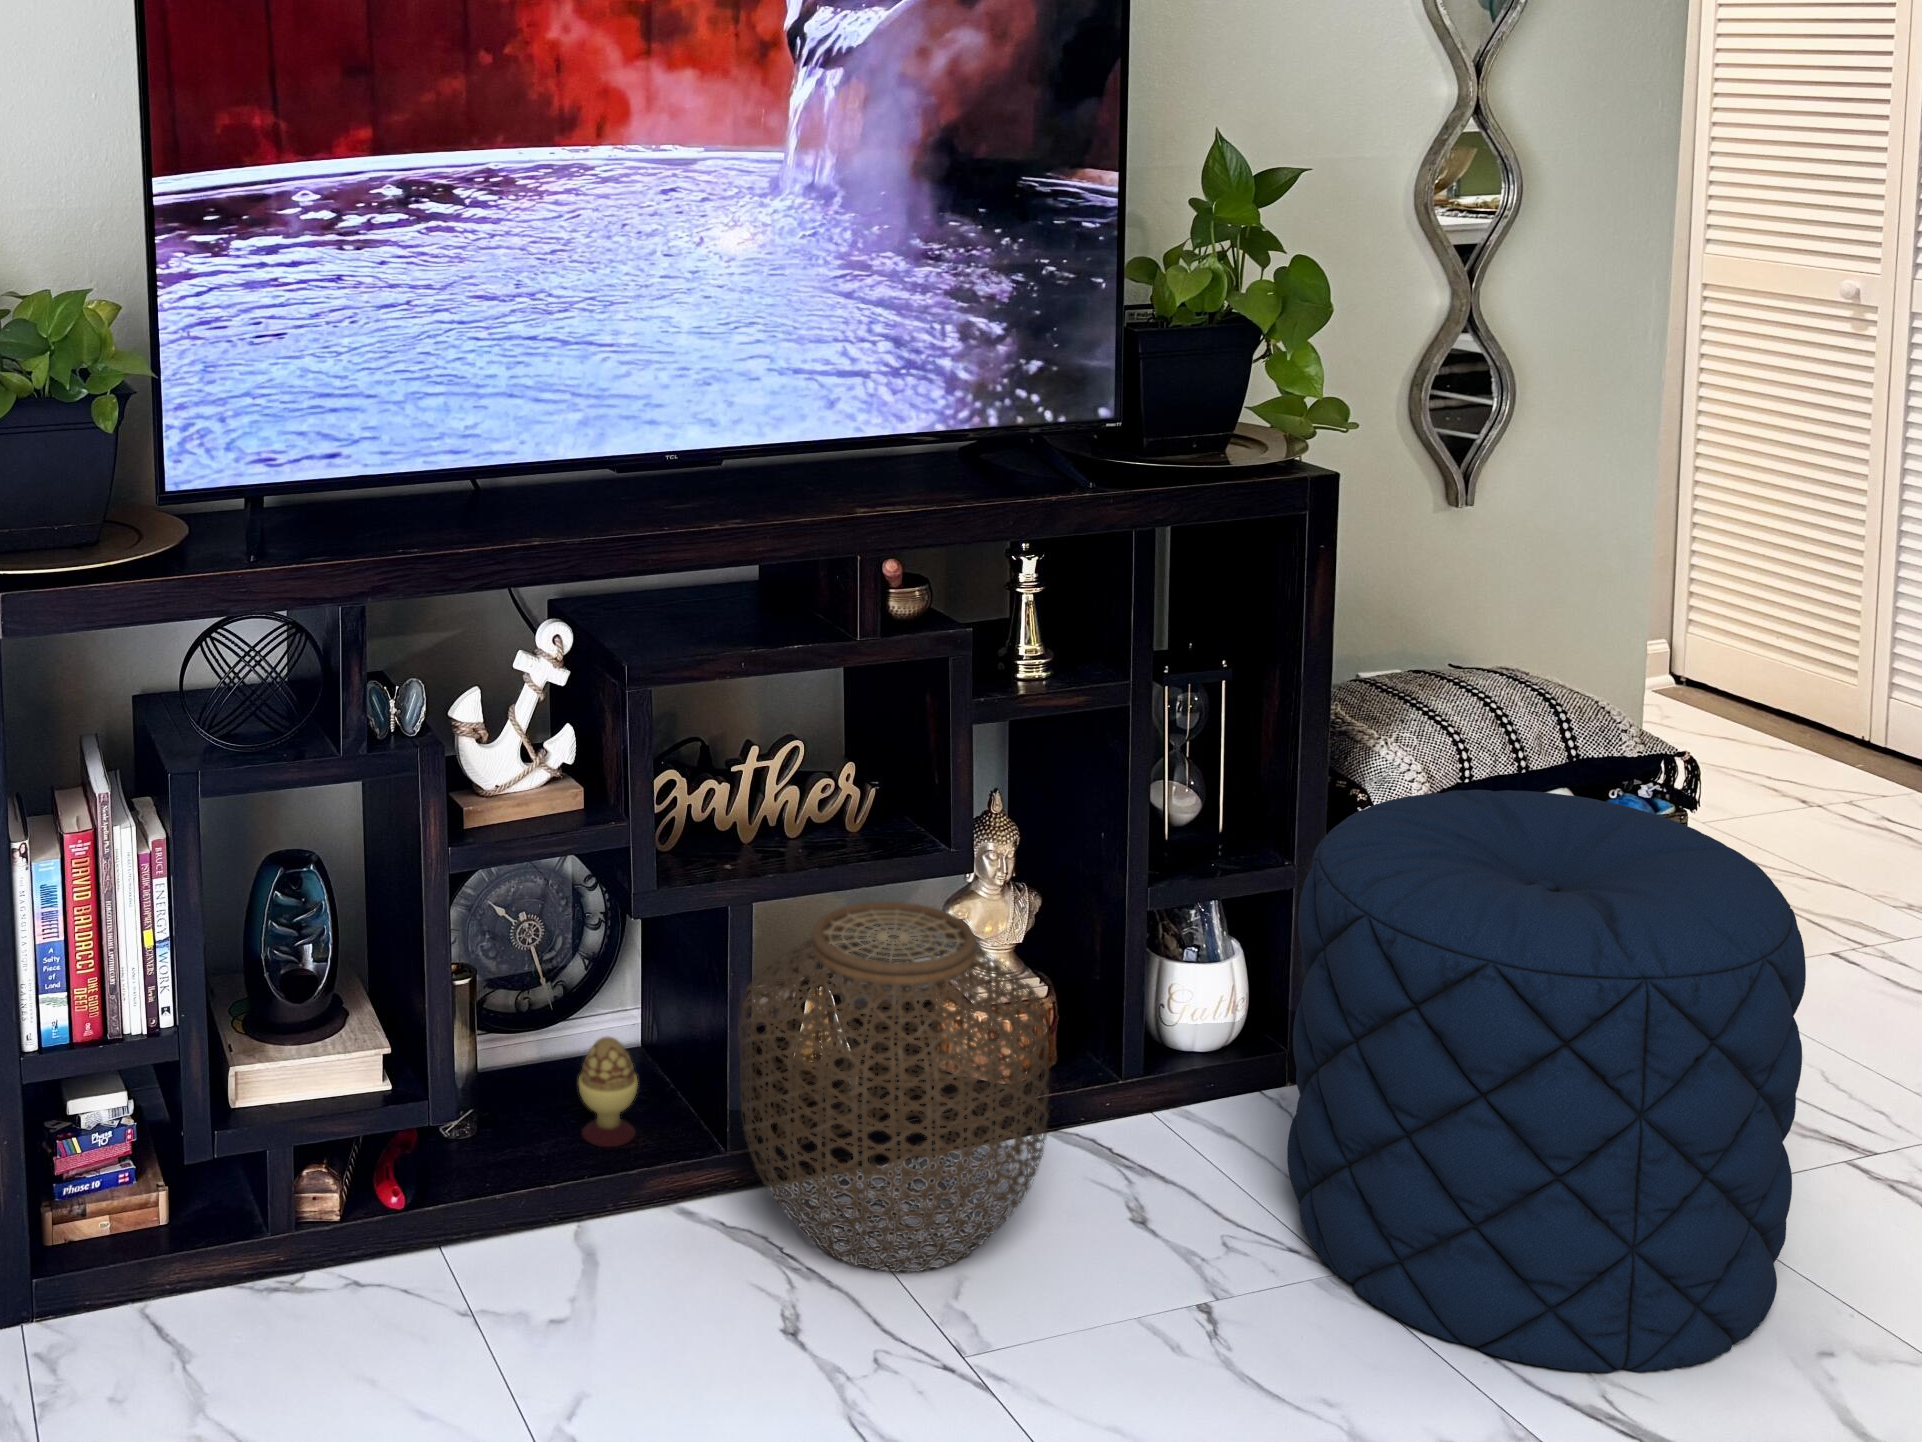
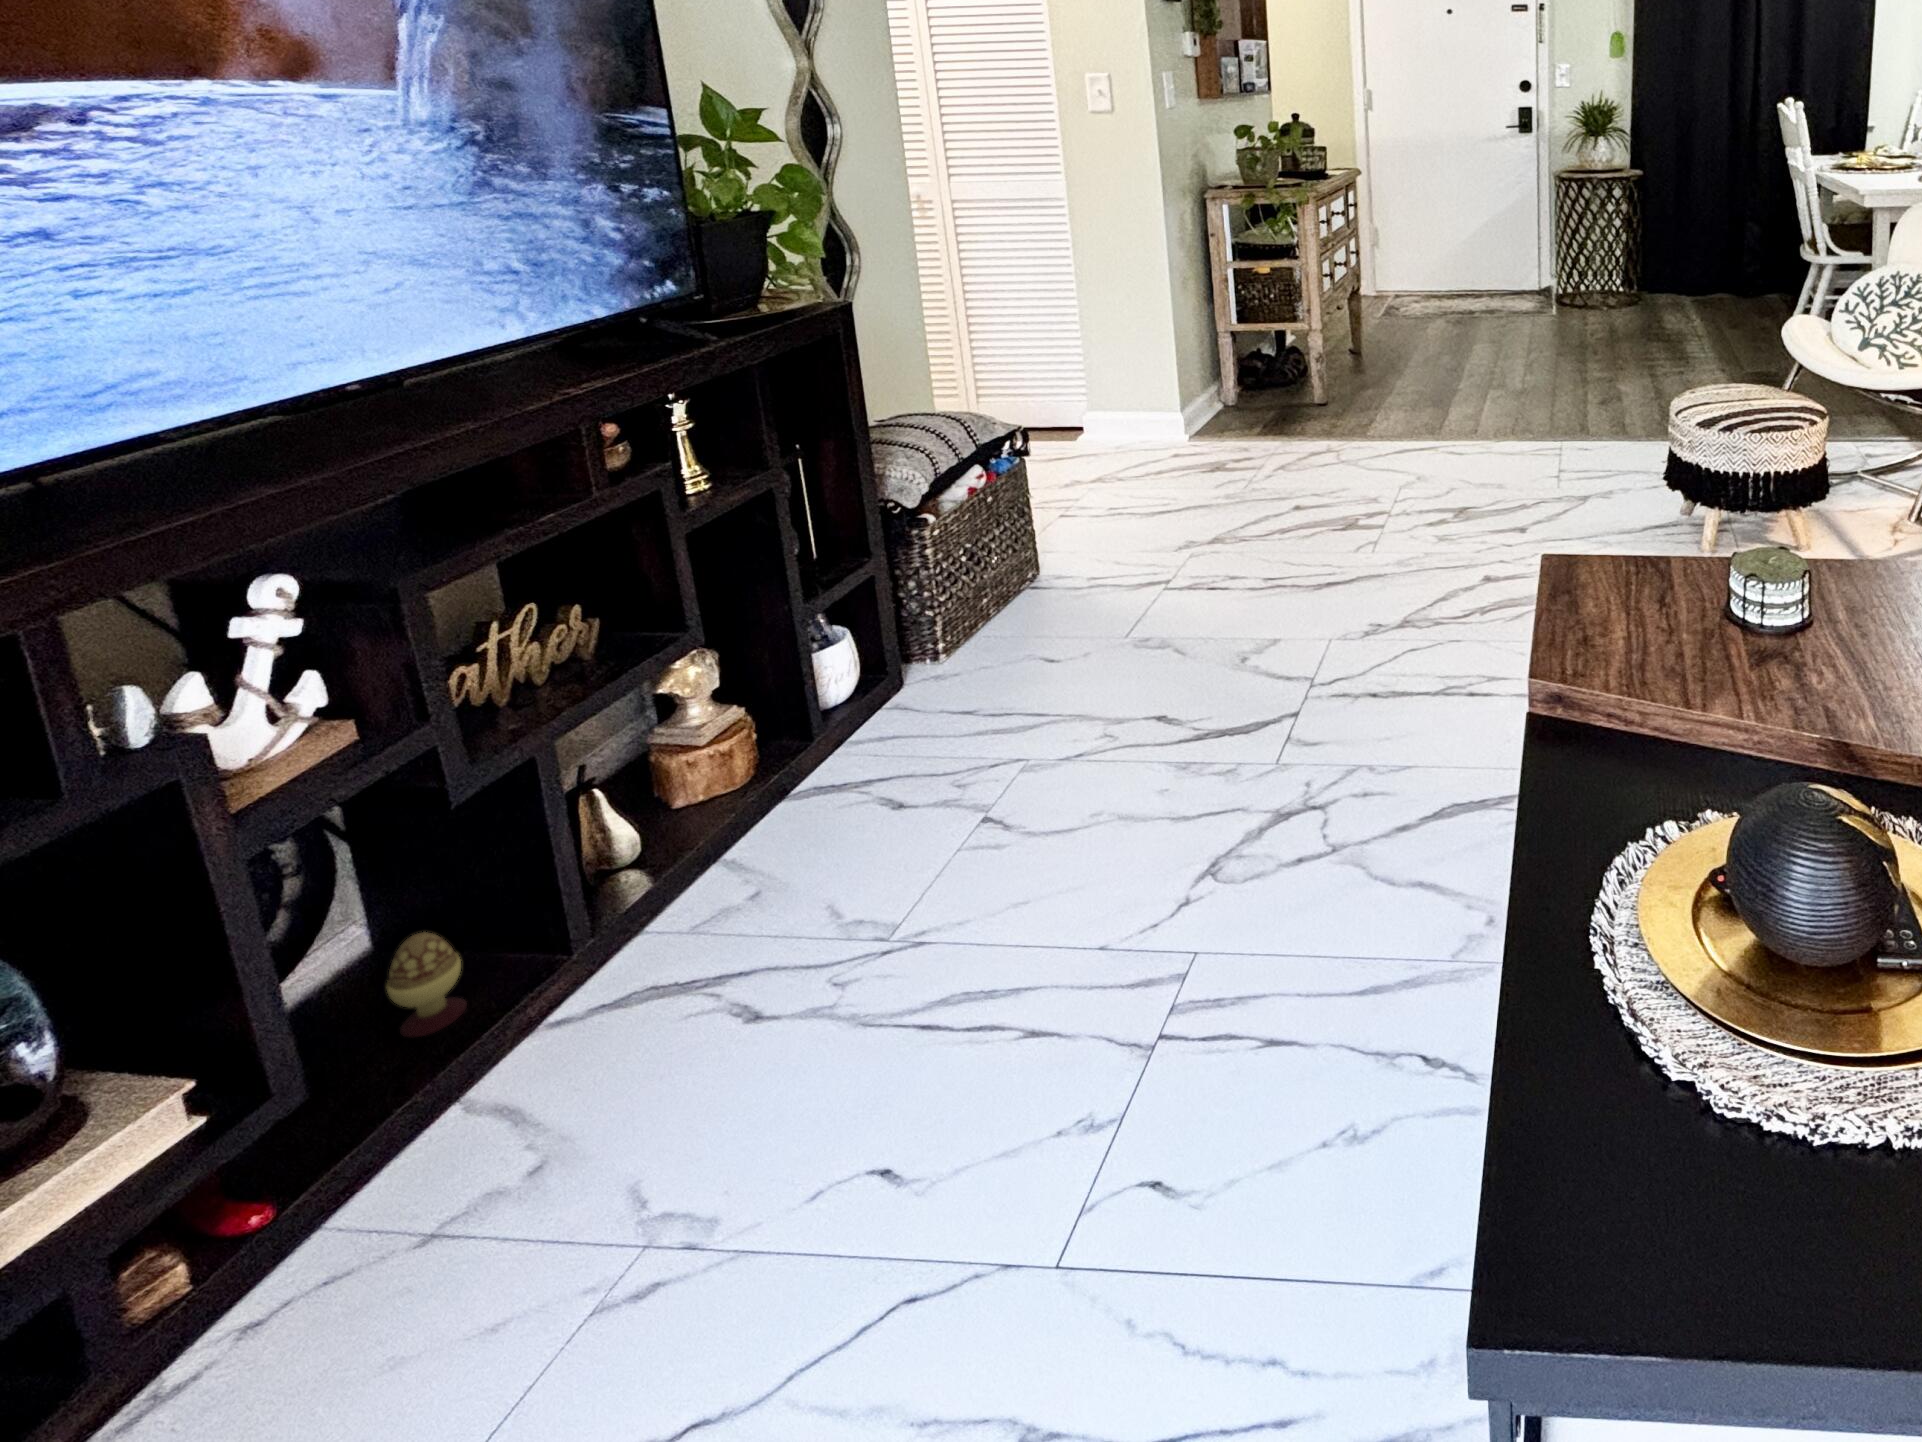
pouf: present [1287,790,1806,1372] -> none [940,445,1221,760]
woven basket: present [740,902,1049,1272] -> none [574,669,865,959]

